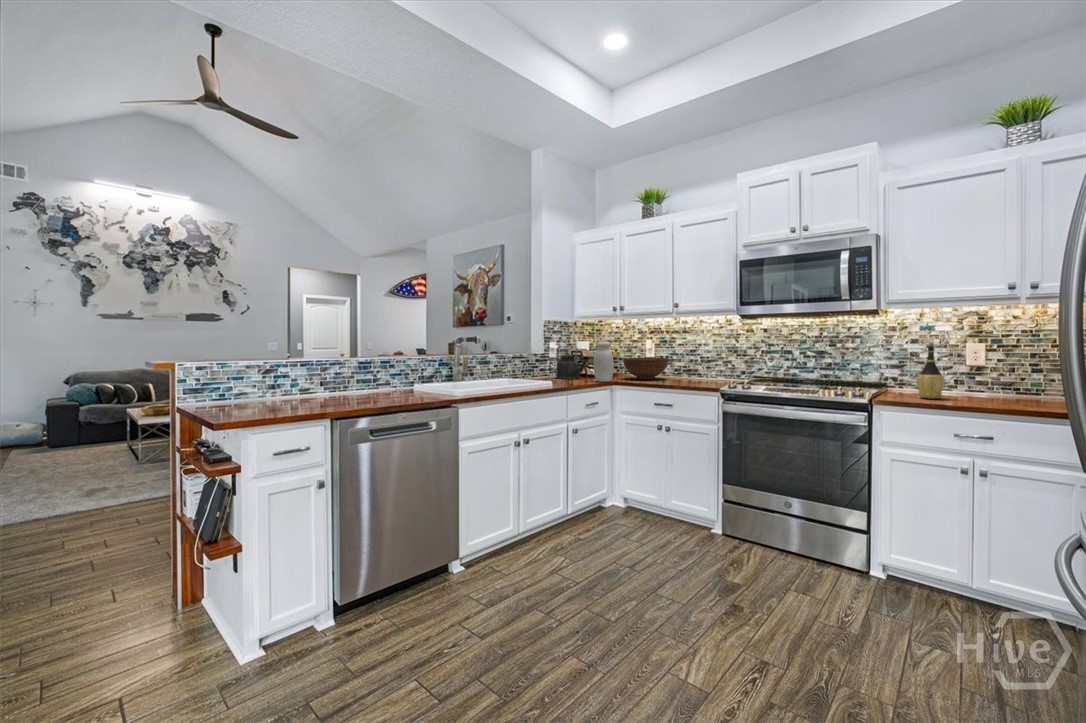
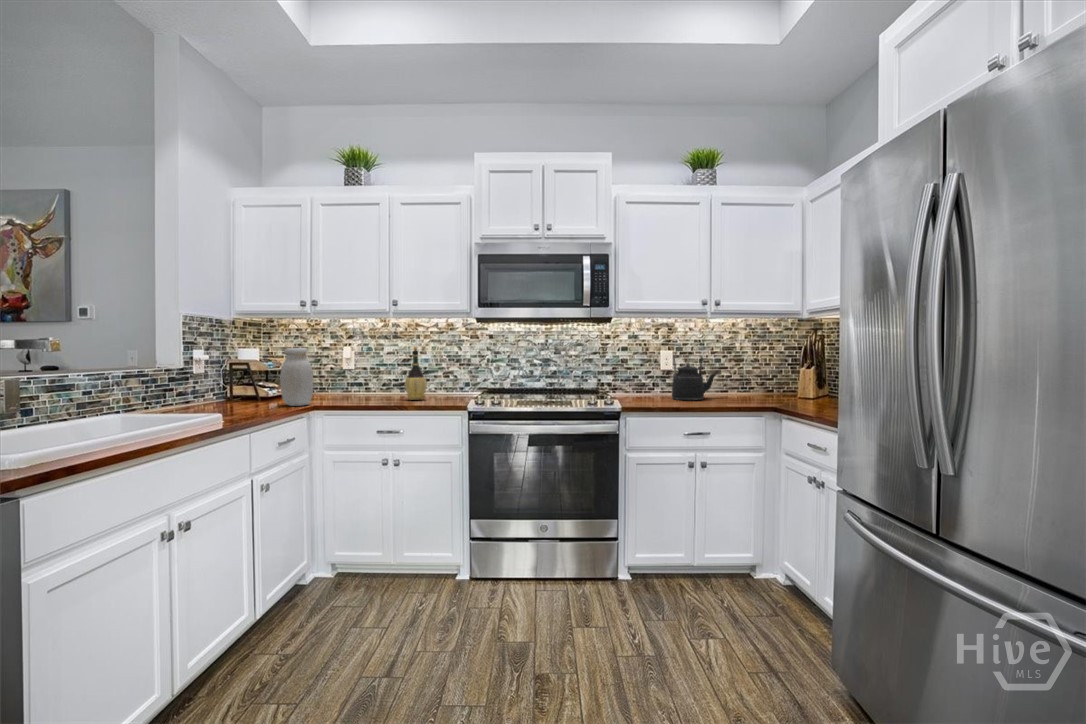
wine bottle: present [916,343,945,399] -> present [405,347,427,400]
kettle: present [556,347,587,379] -> present [672,355,716,400]
fruit bowl: present [623,358,669,379] -> none [320,369,383,399]

